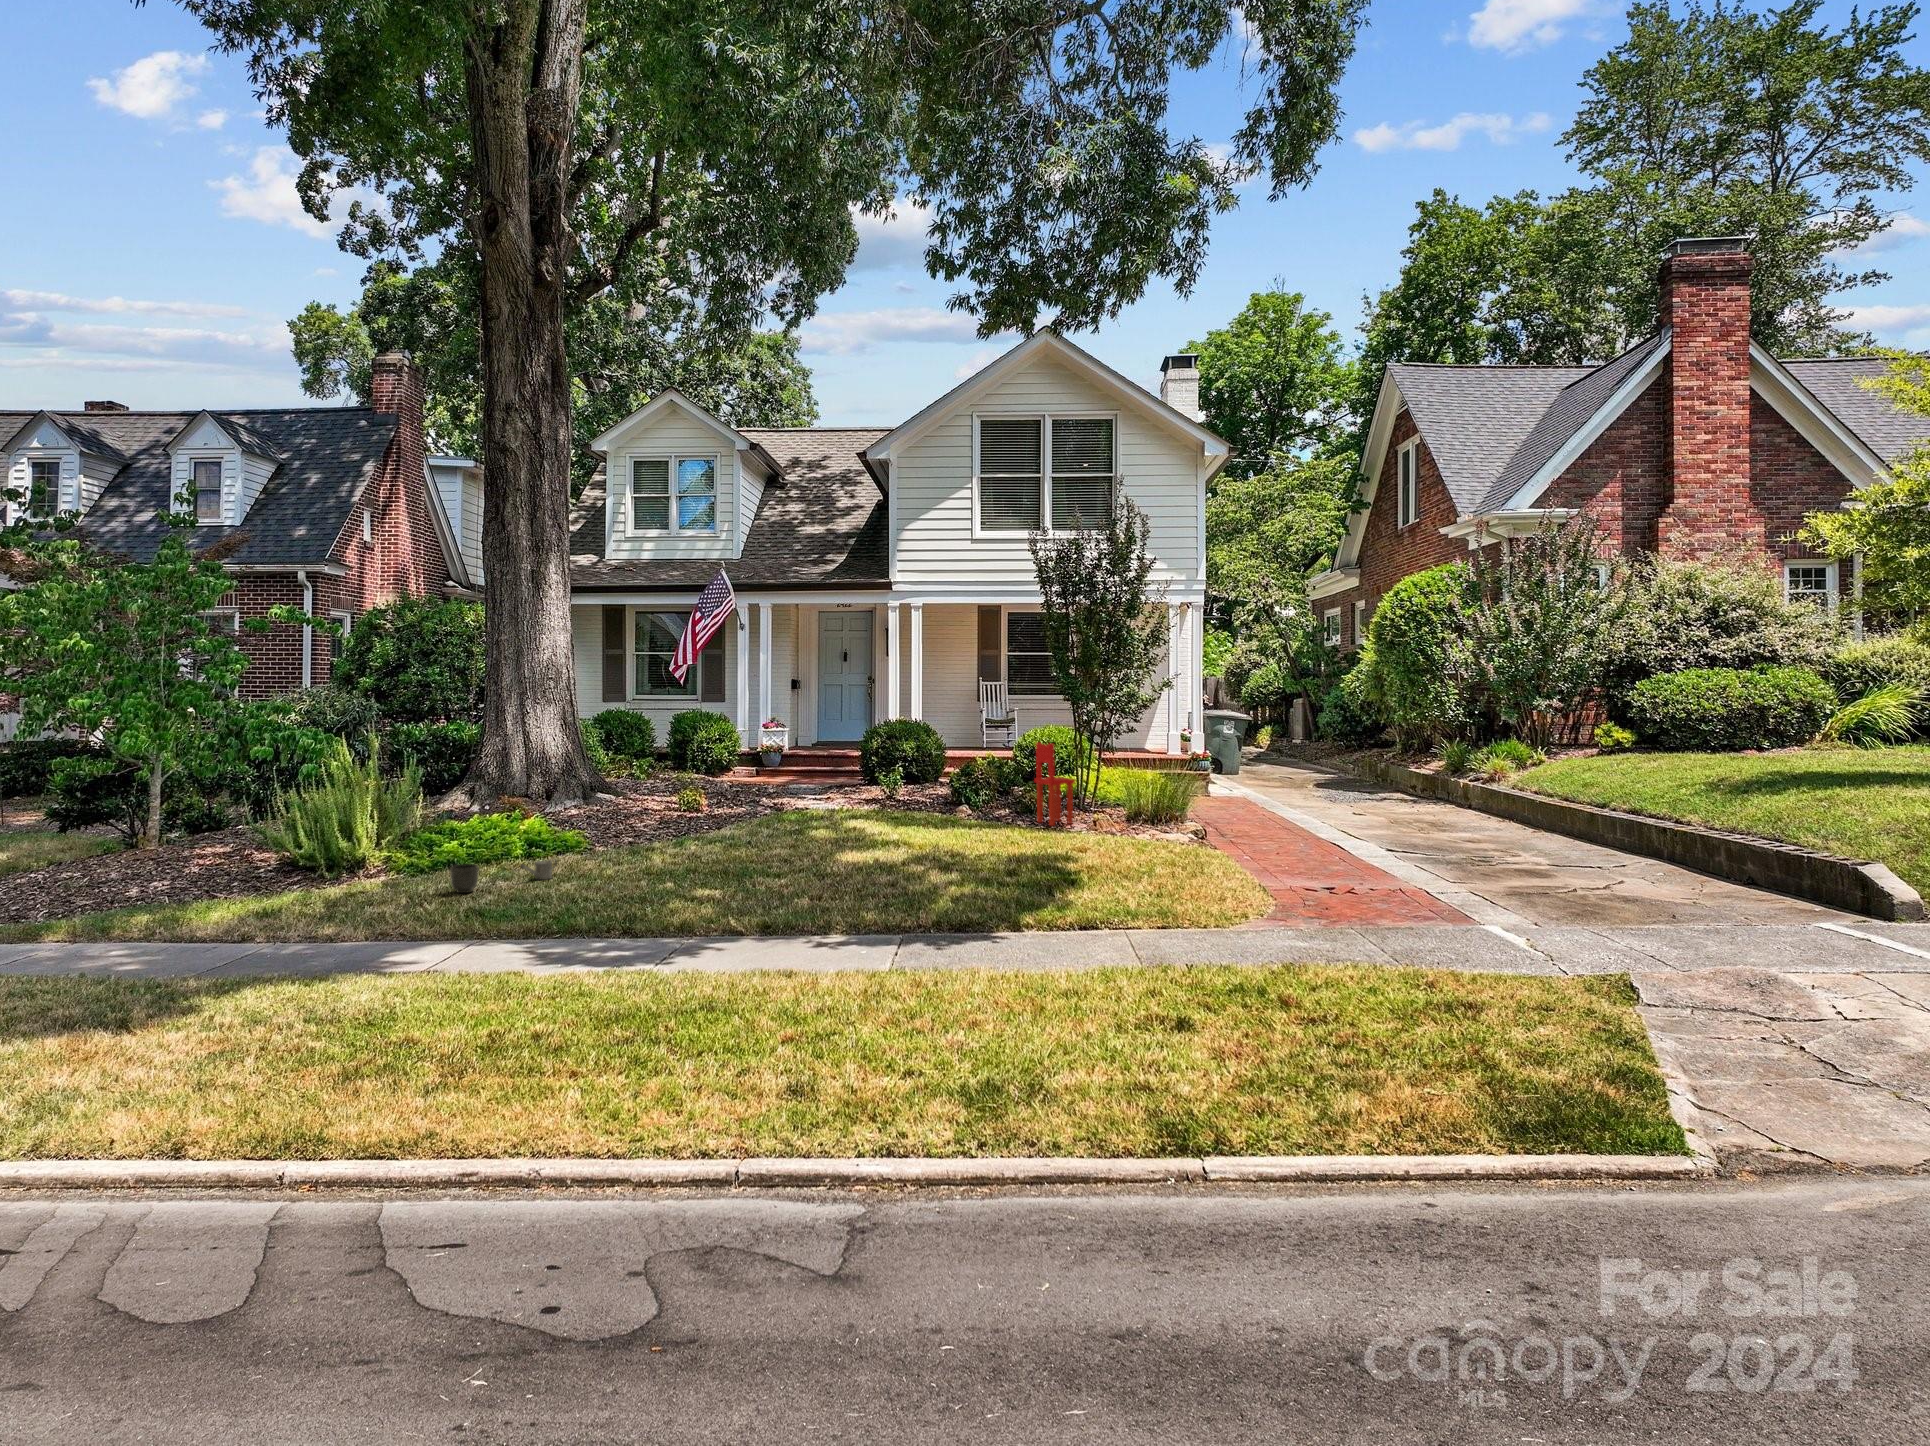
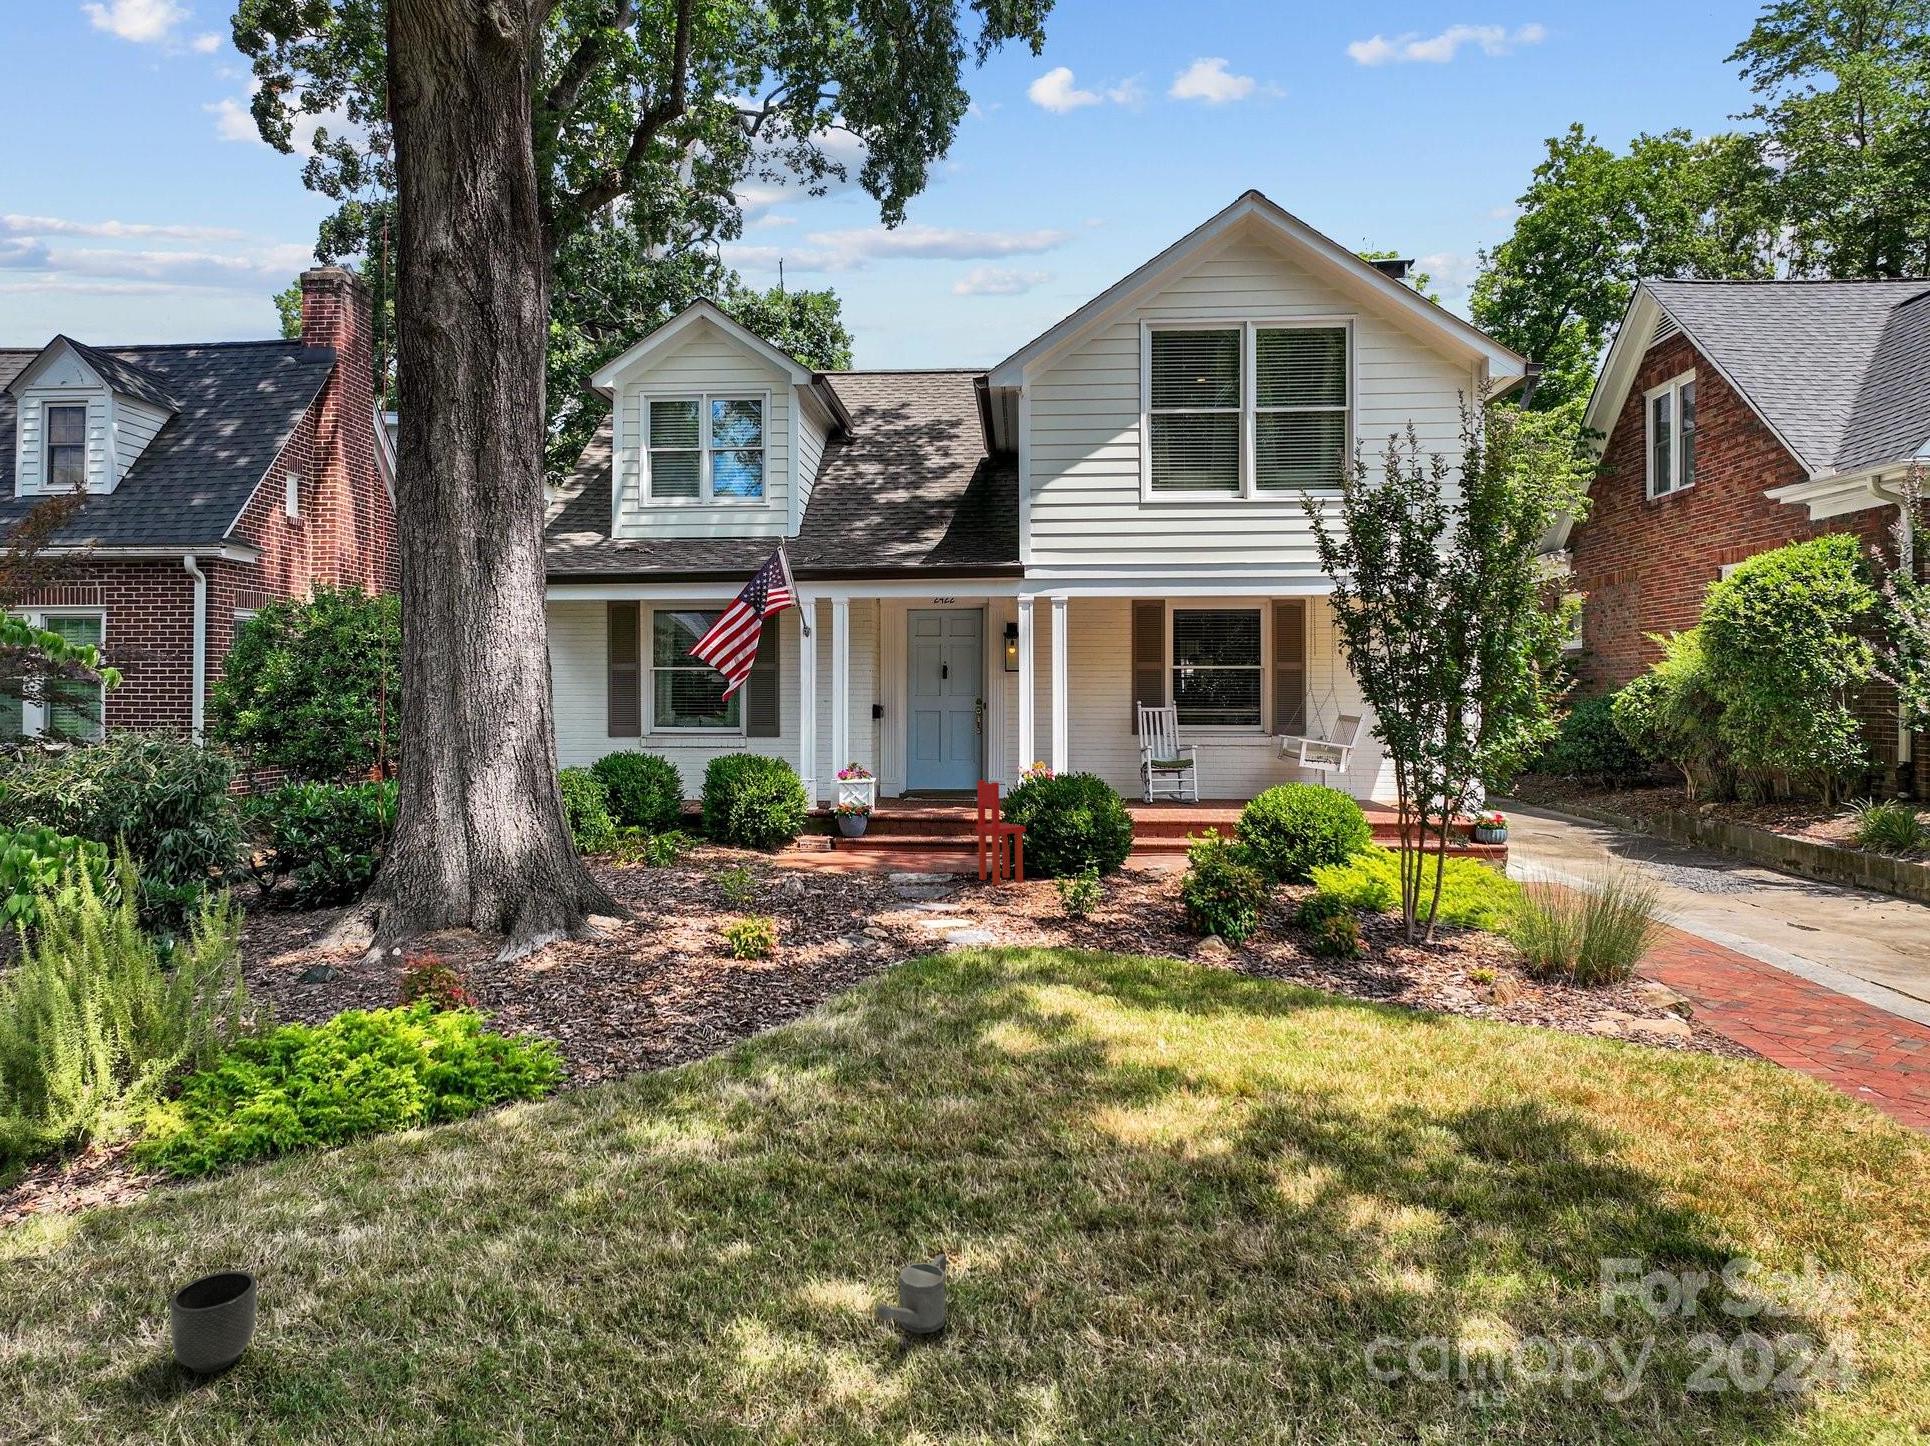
chair: present [1034,742,1075,826] -> present [976,780,1026,885]
watering can: present [520,860,557,880] -> present [877,1254,946,1333]

